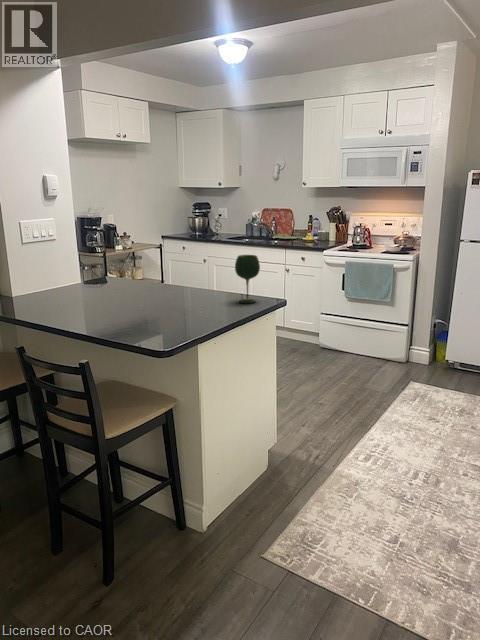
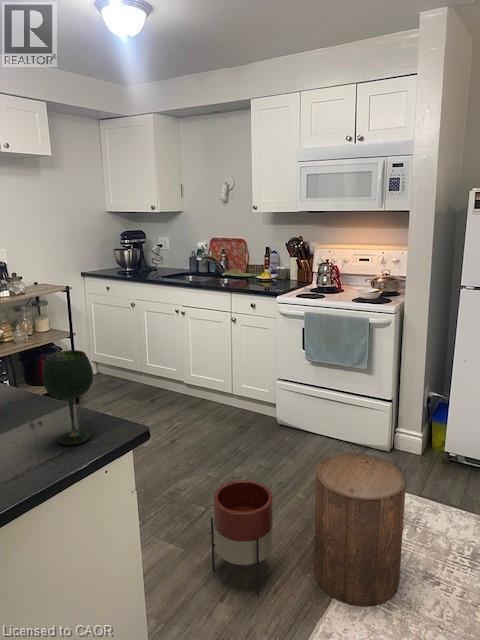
stool: none [359,343,420,431] -> present [314,453,406,606]
planter: none [293,360,335,427] -> present [211,480,273,595]

